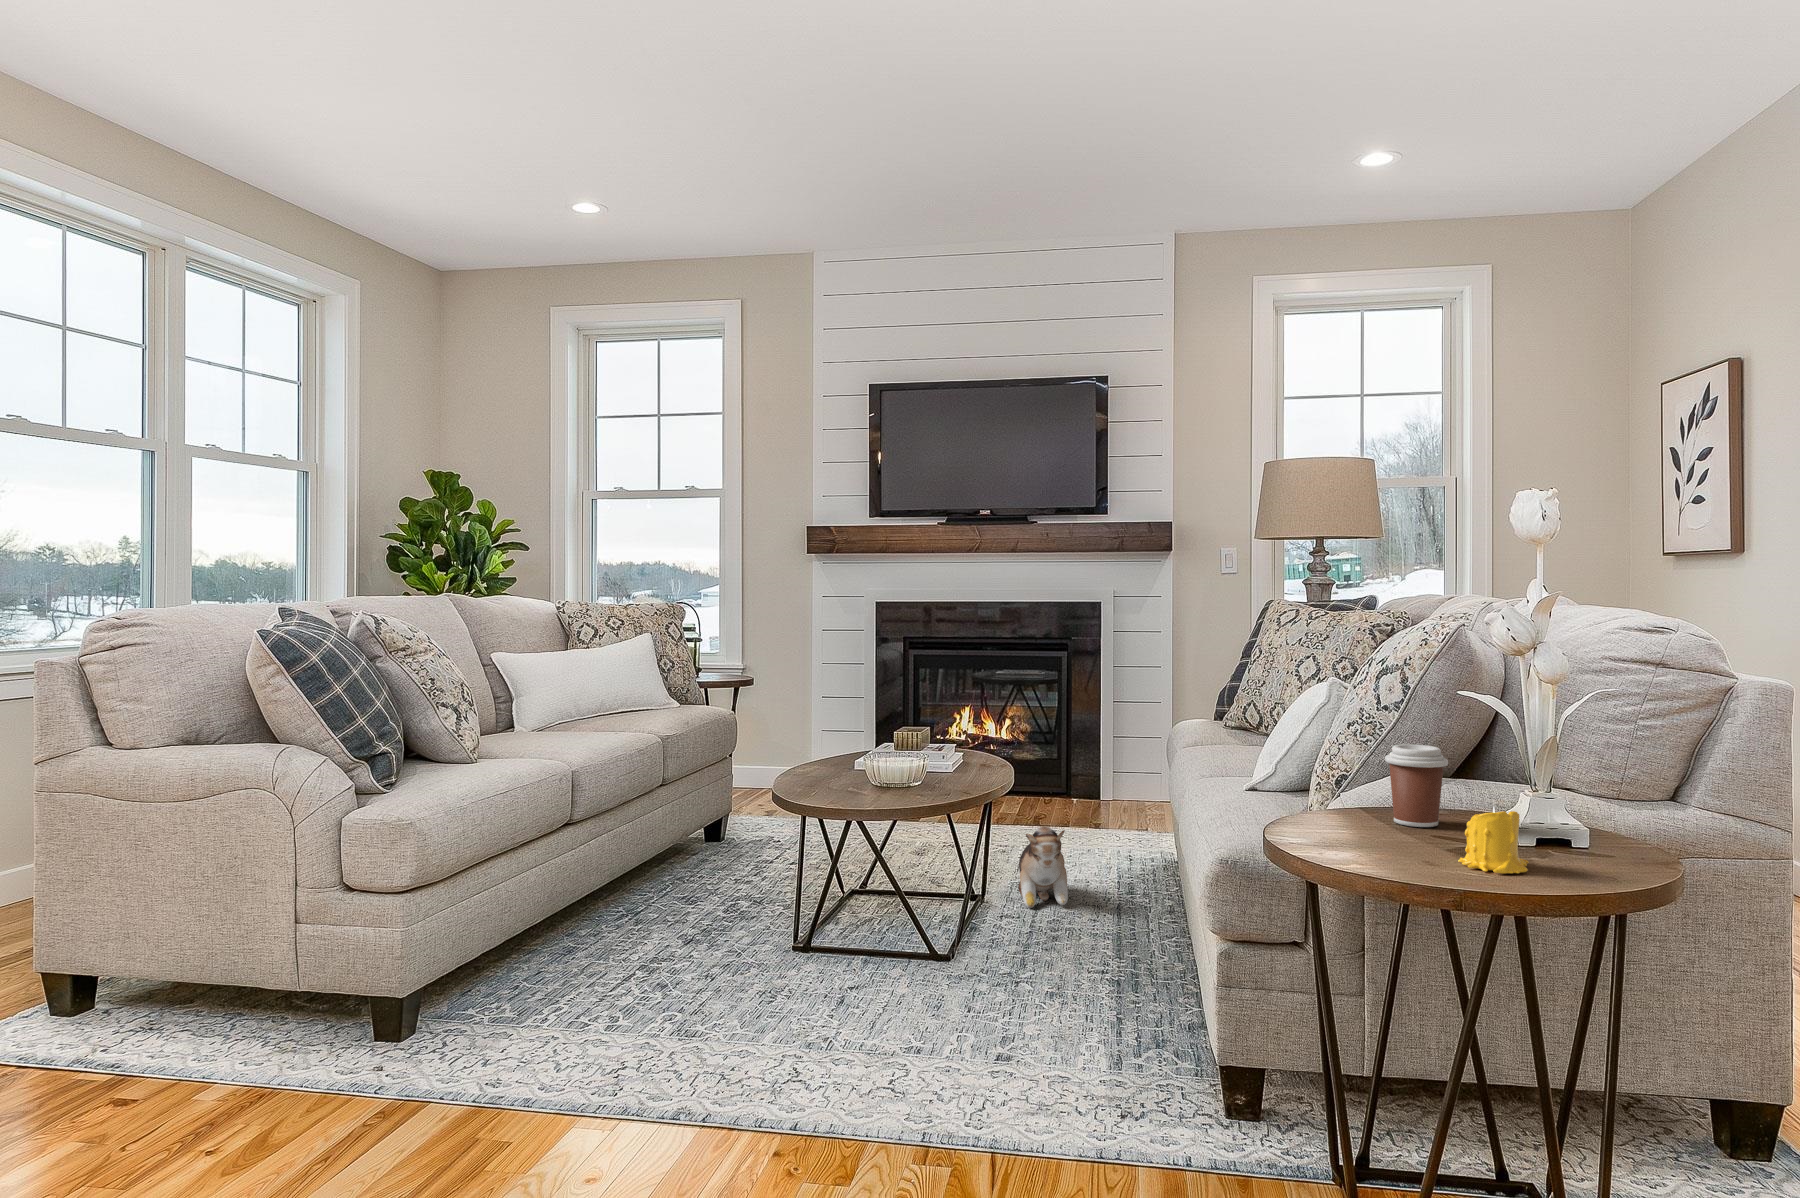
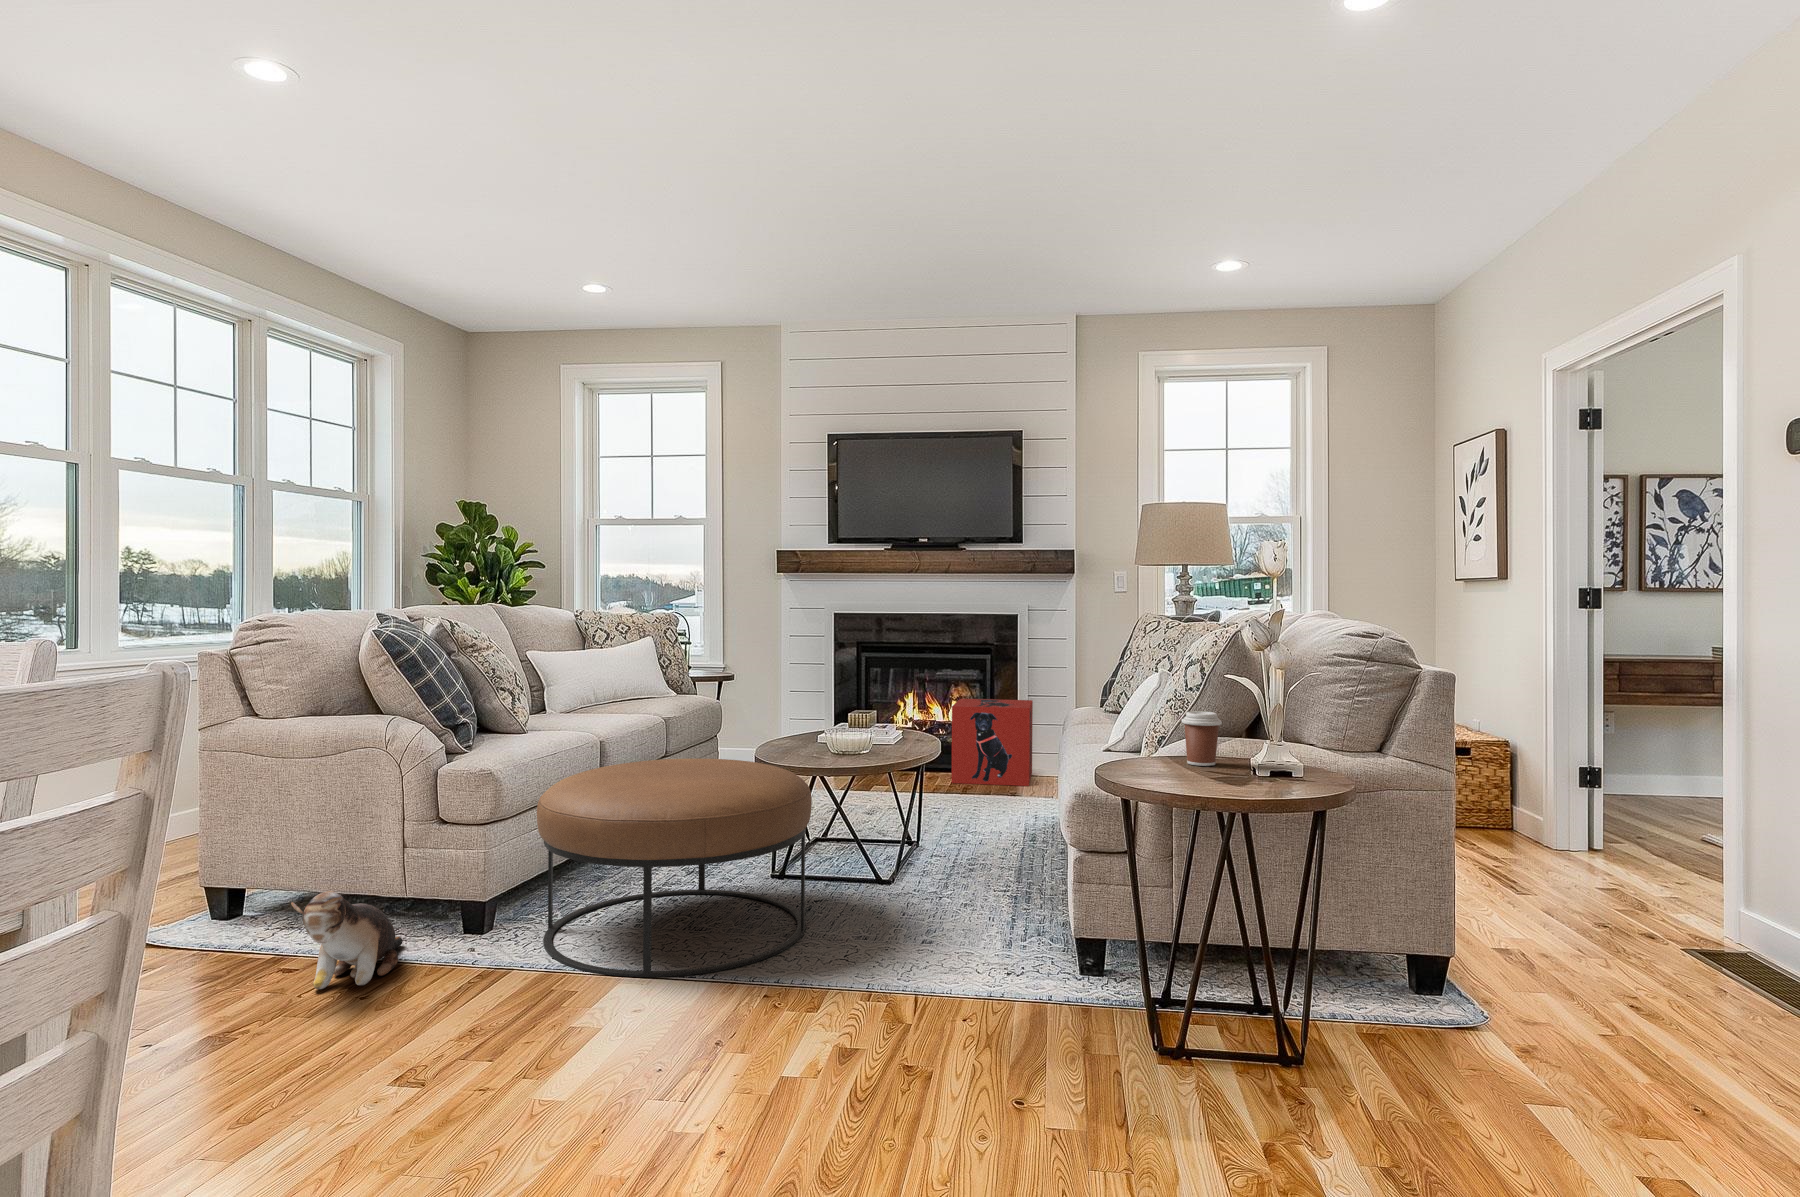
storage box: none [1022,706,1121,816] -> present [952,699,1033,786]
ottoman: none [469,798,843,1115] -> present [537,758,812,977]
candle: present [1458,807,1529,874] -> none [1216,746,1260,789]
plush toy: present [1018,826,1068,908] -> present [291,891,403,989]

